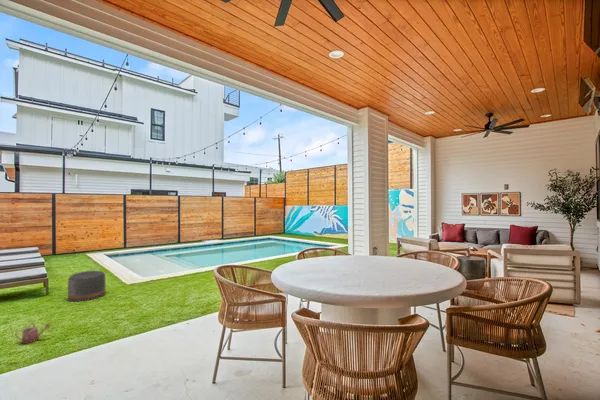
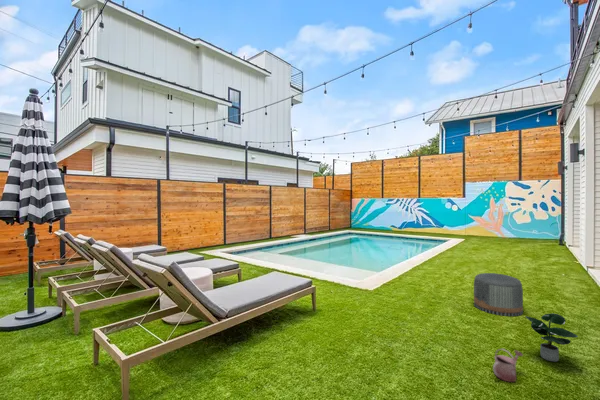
pouf: present [68,271,106,302] -> present [474,273,523,316]
potted plant: none [75,301,110,335] -> present [526,313,578,362]

